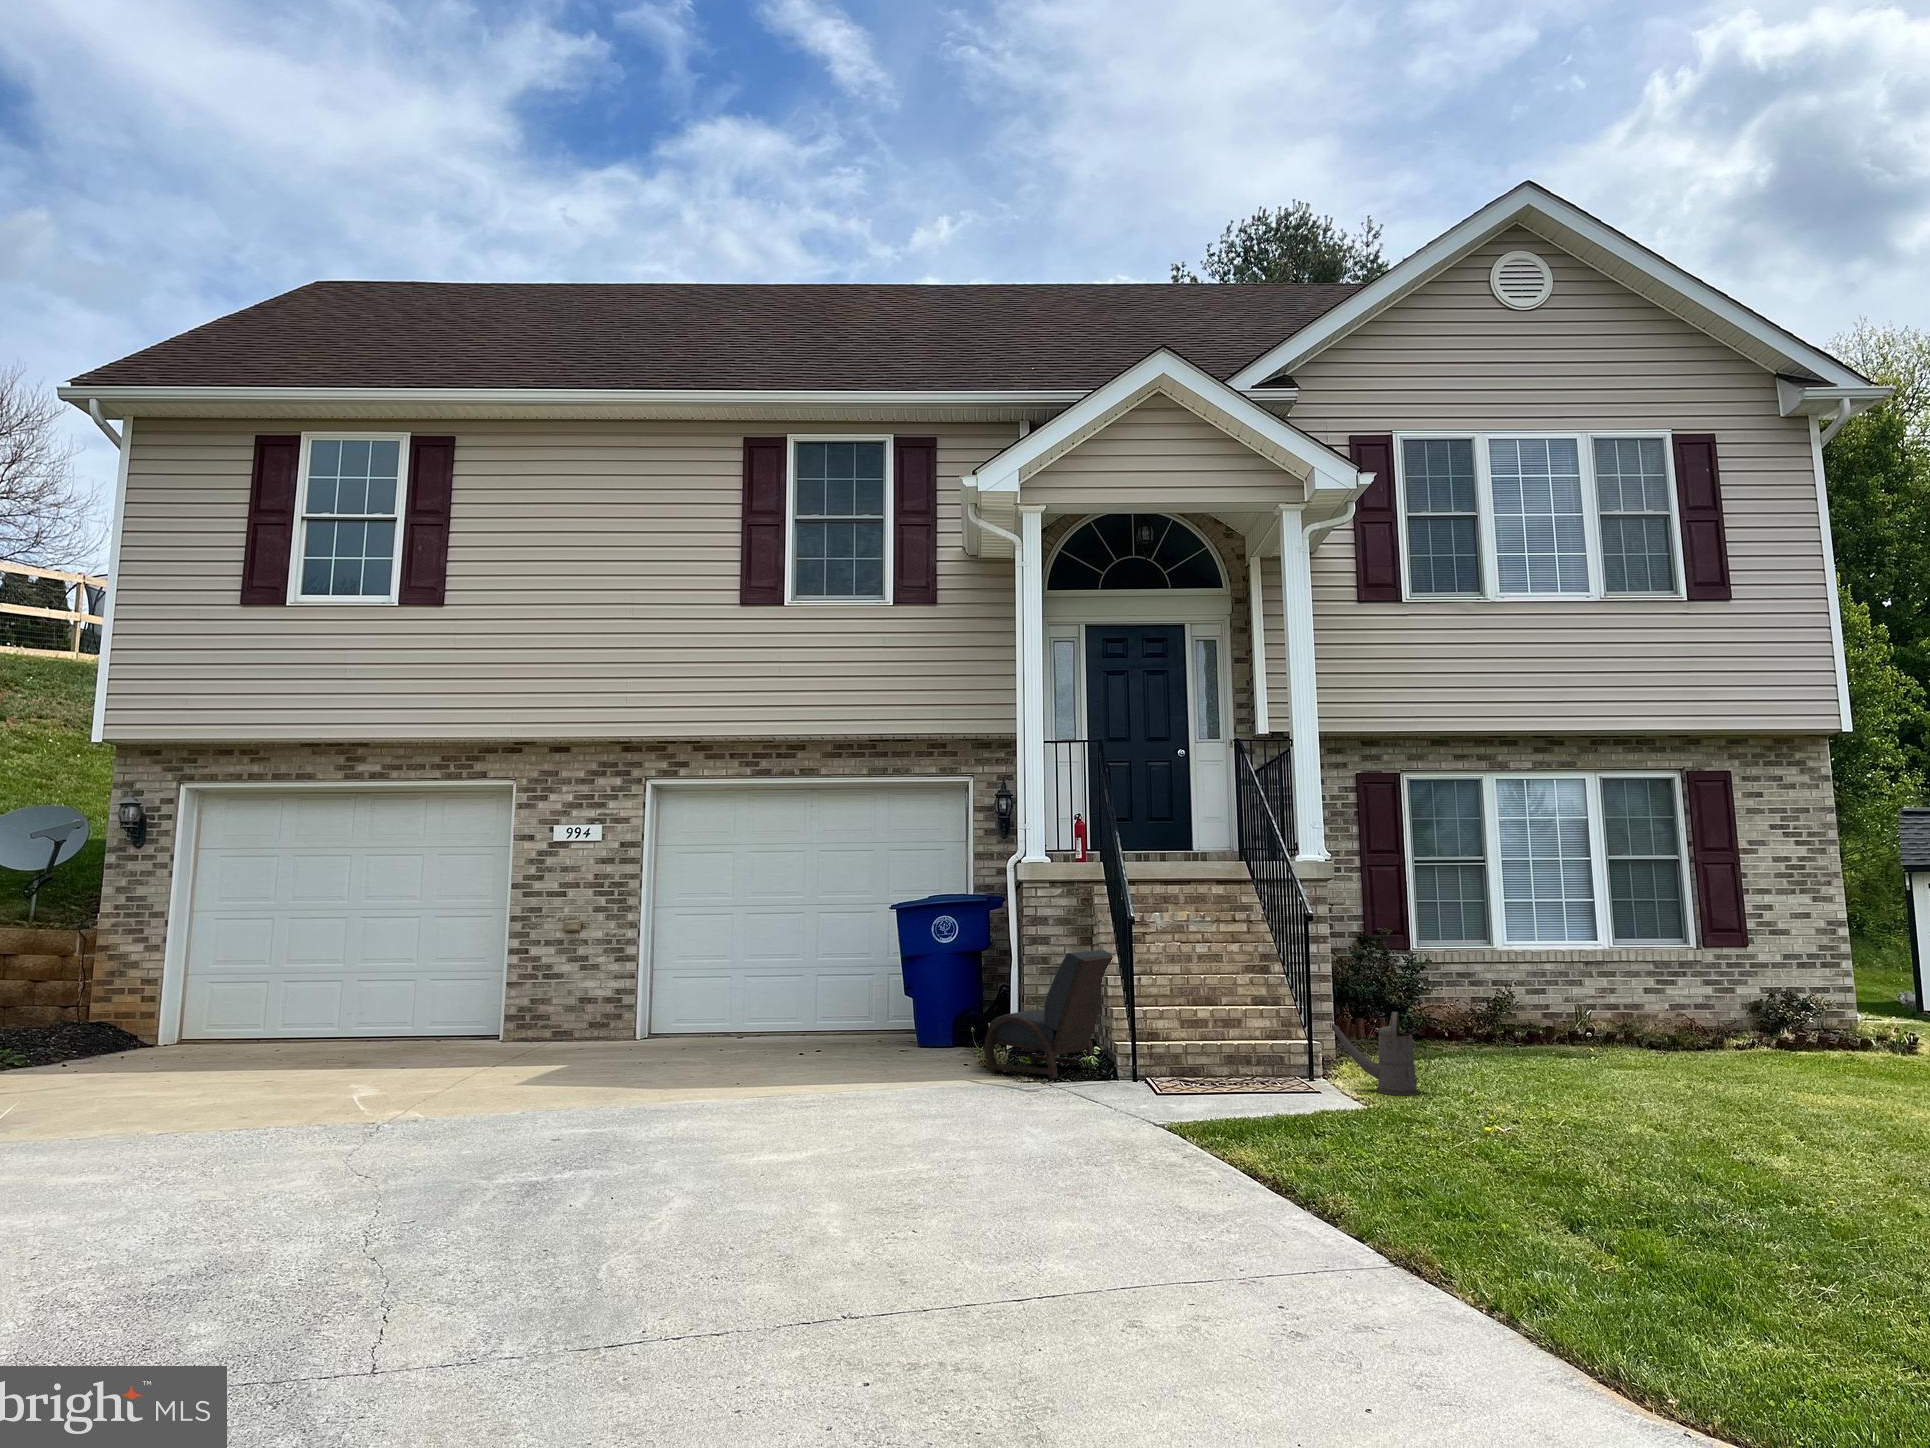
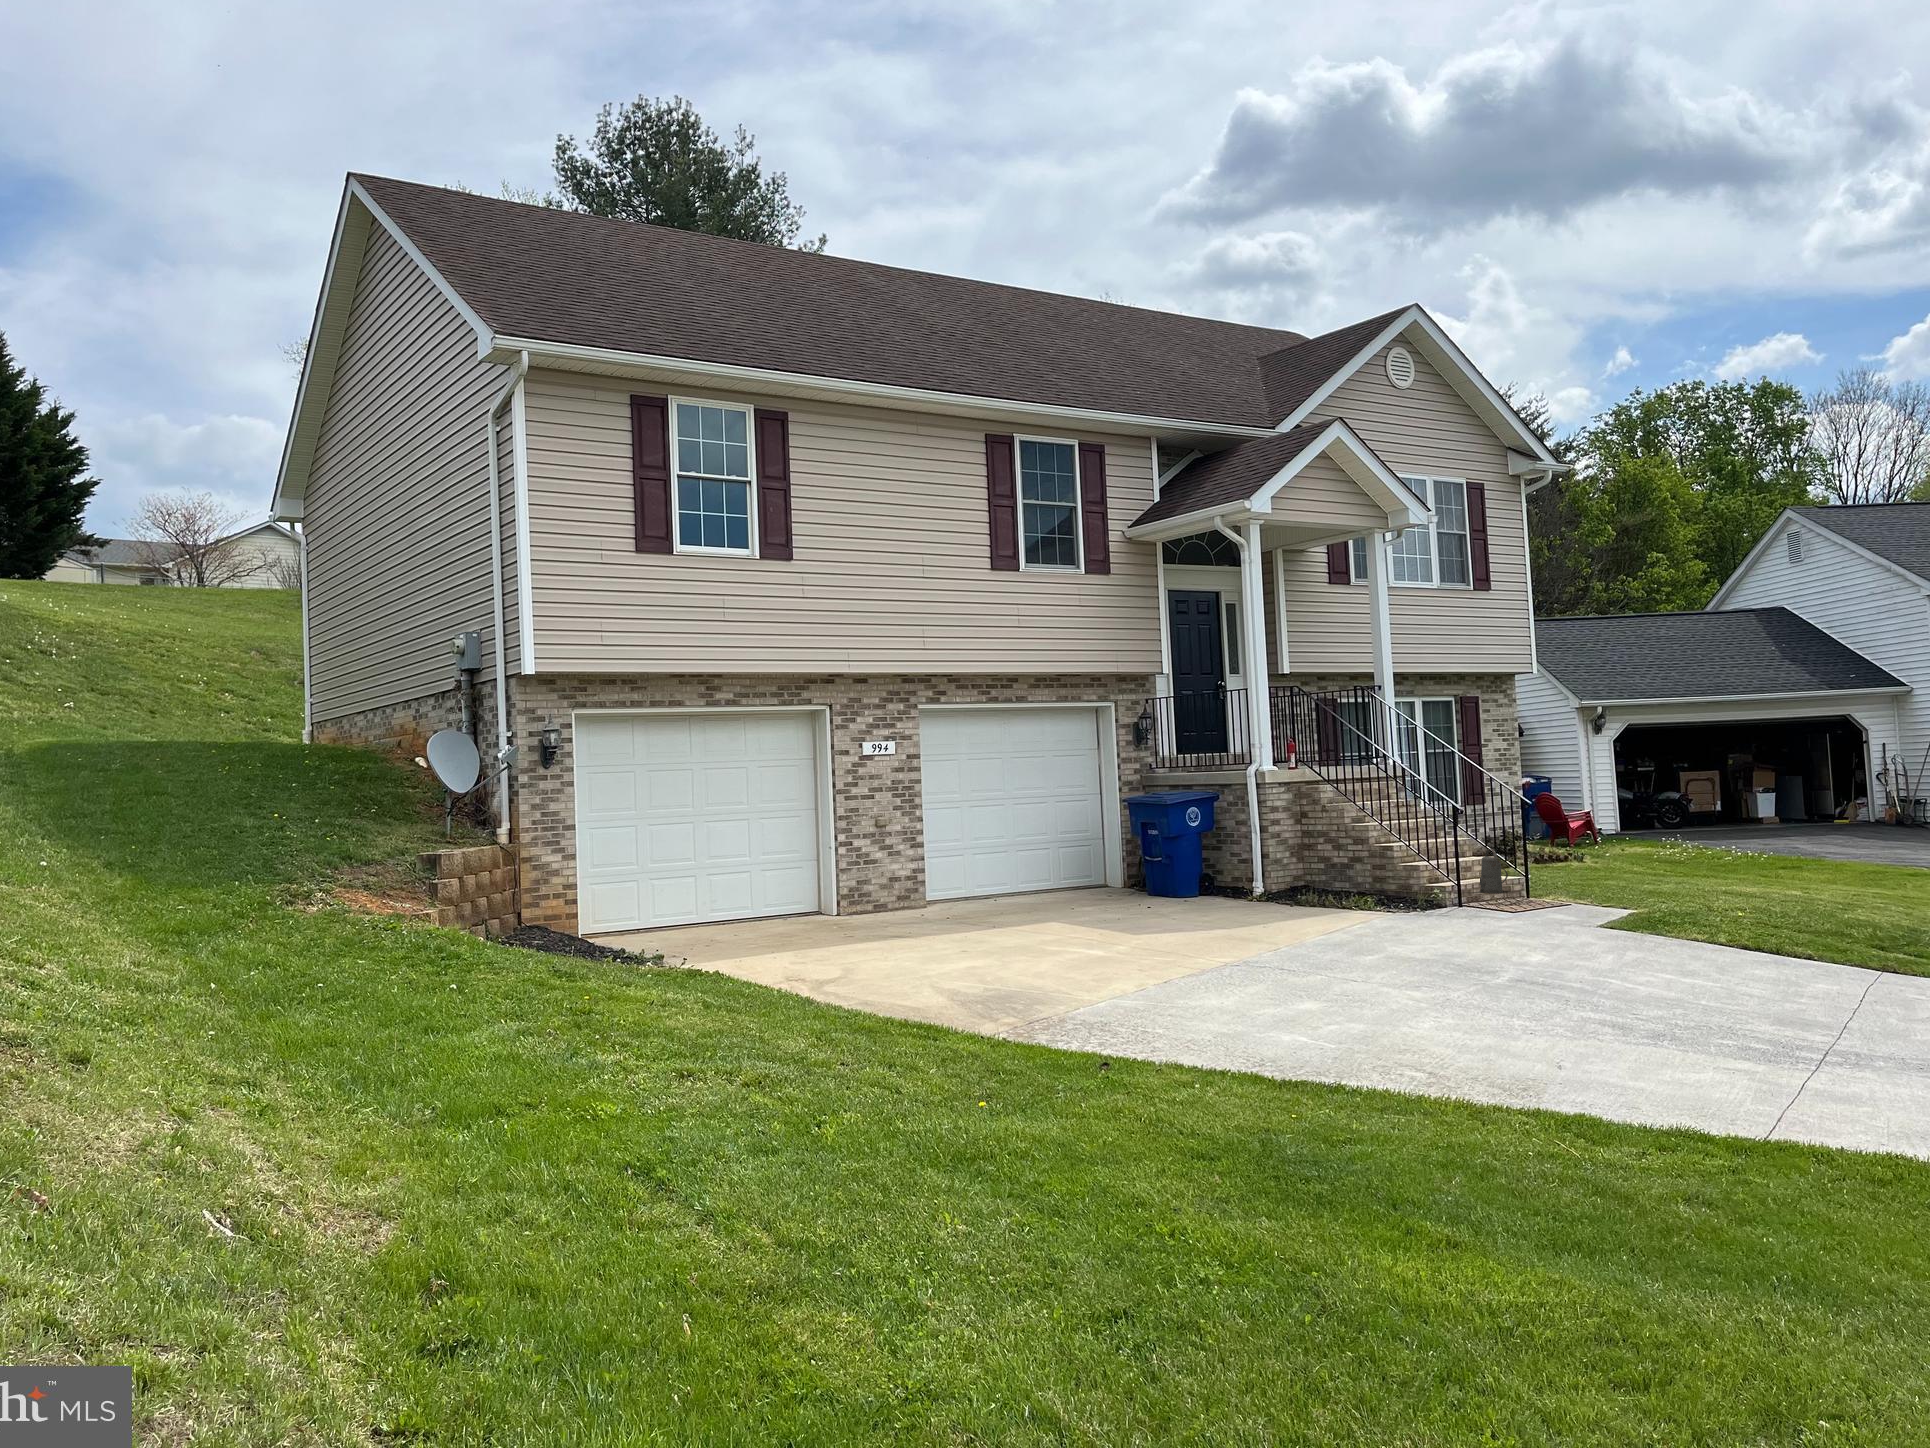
lounge chair: present [984,950,1114,1079] -> none [1259,822,1339,902]

